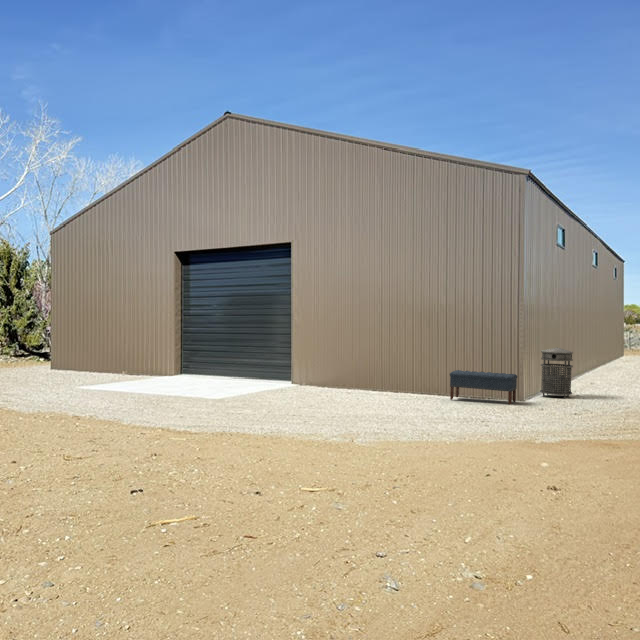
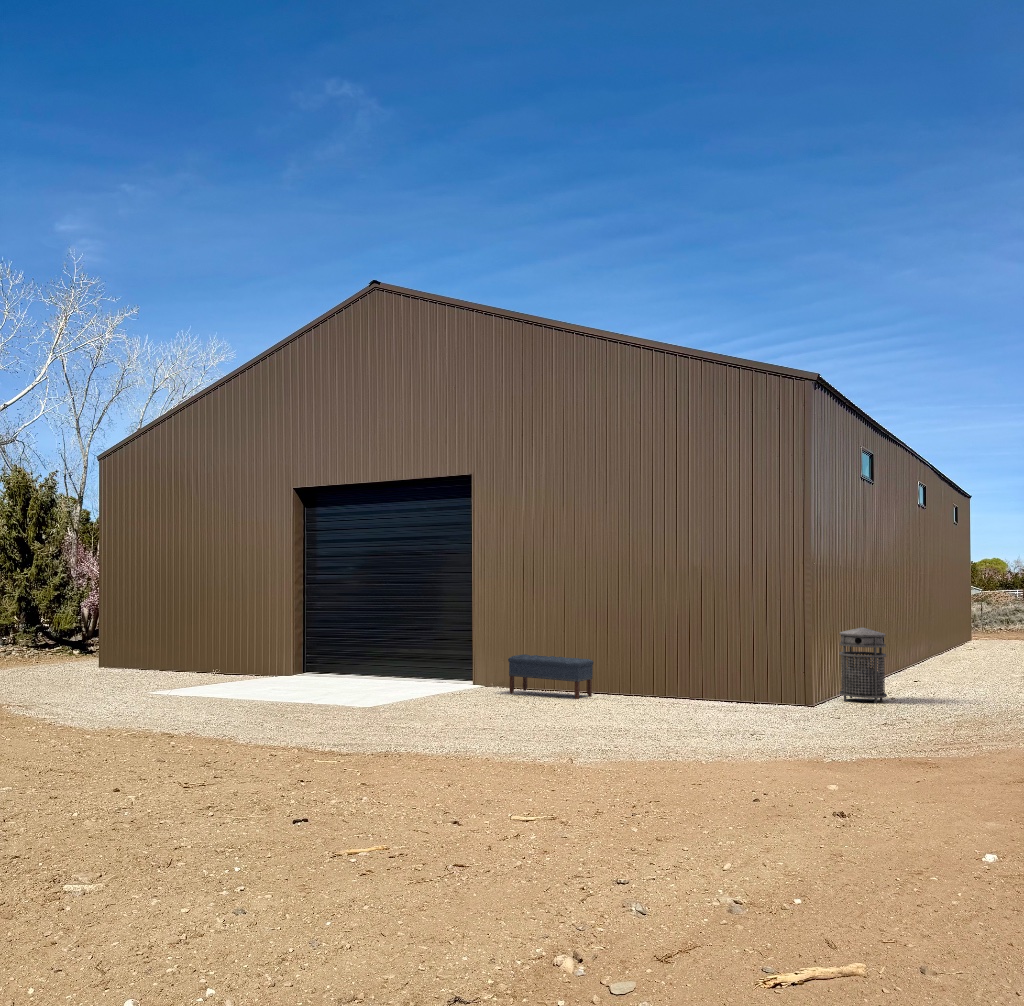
bench: present [450,370,517,405] -> present [508,654,594,699]

